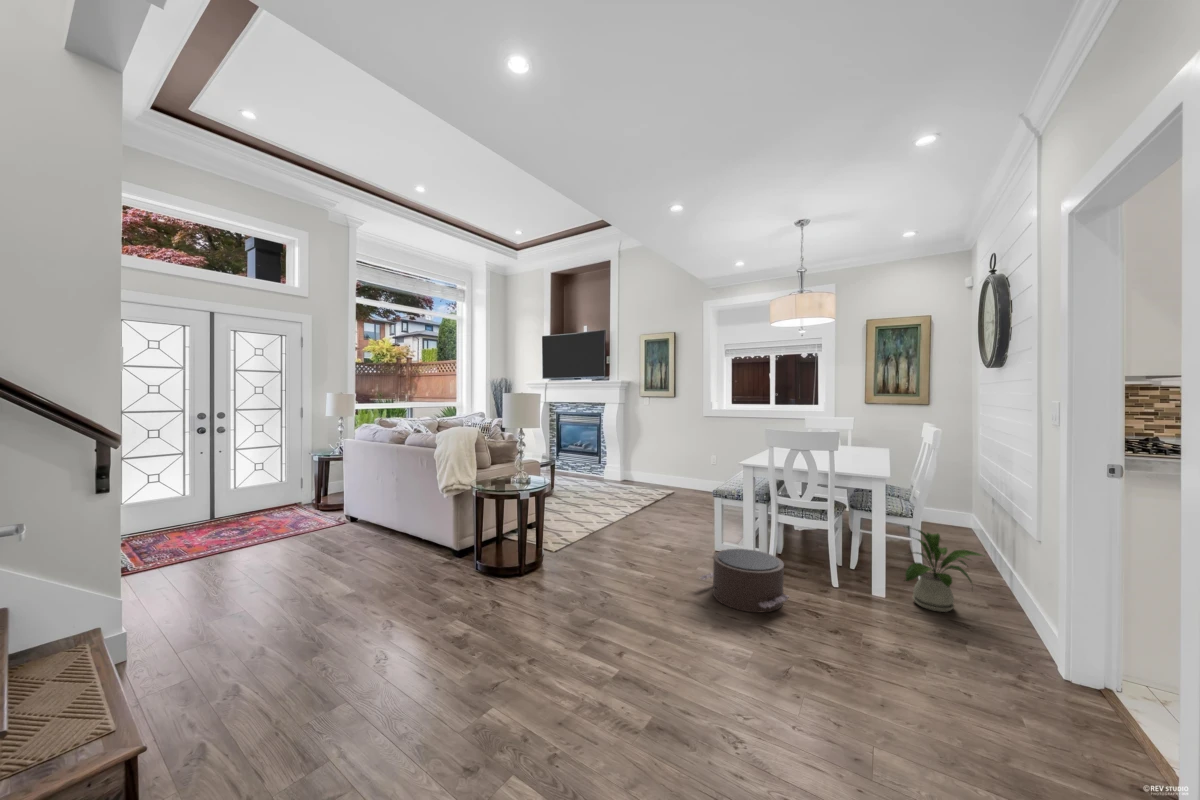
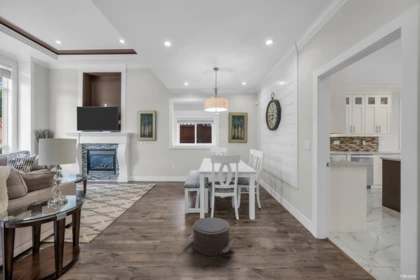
house plant: present [906,530,983,612] -> none [271,195,300,230]

